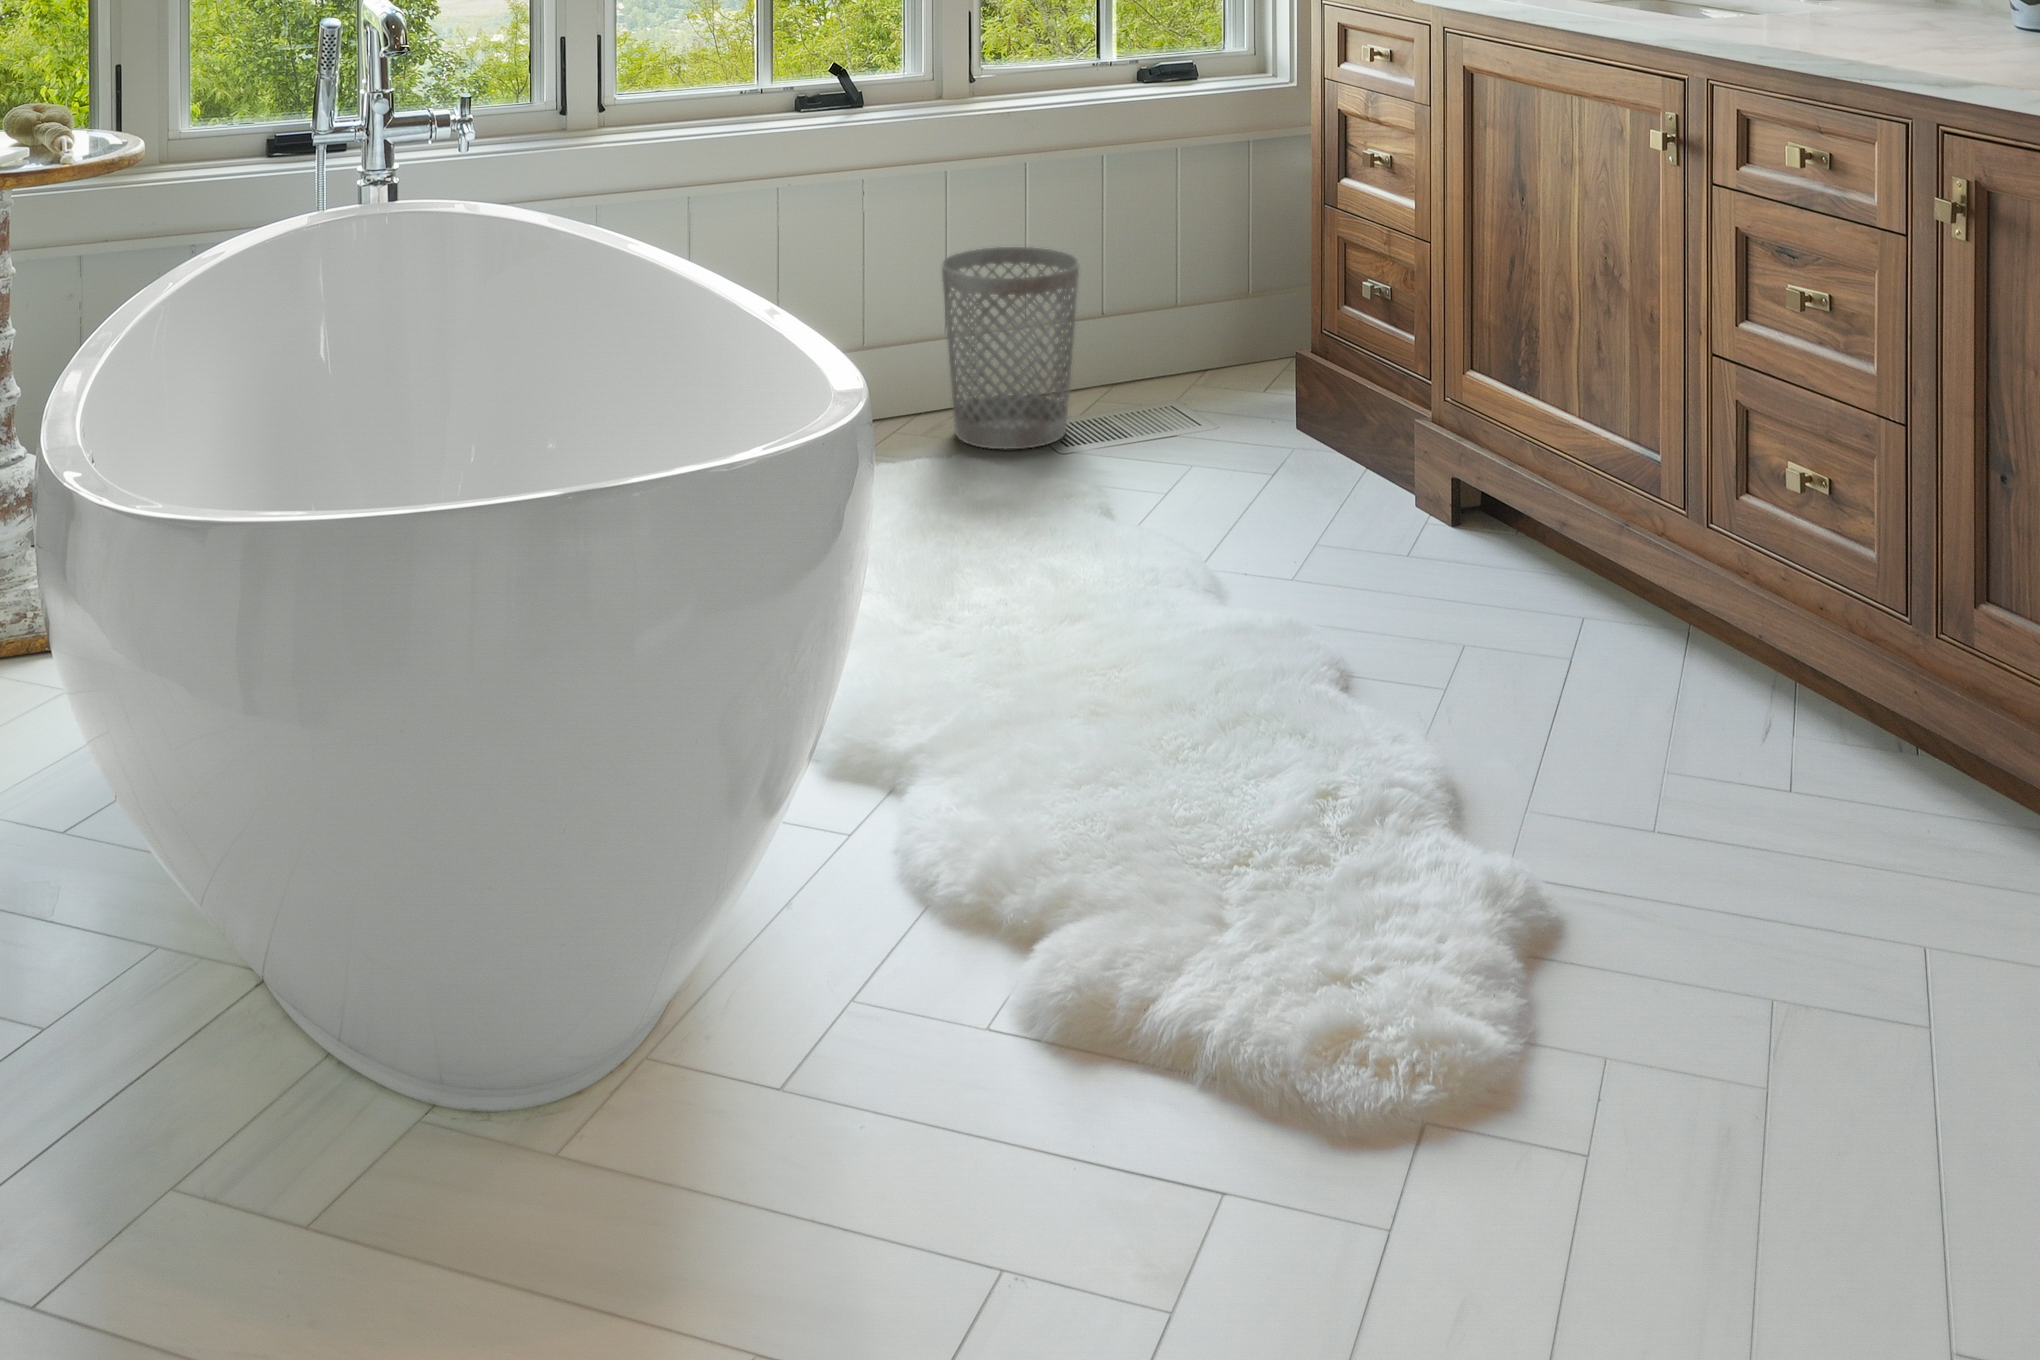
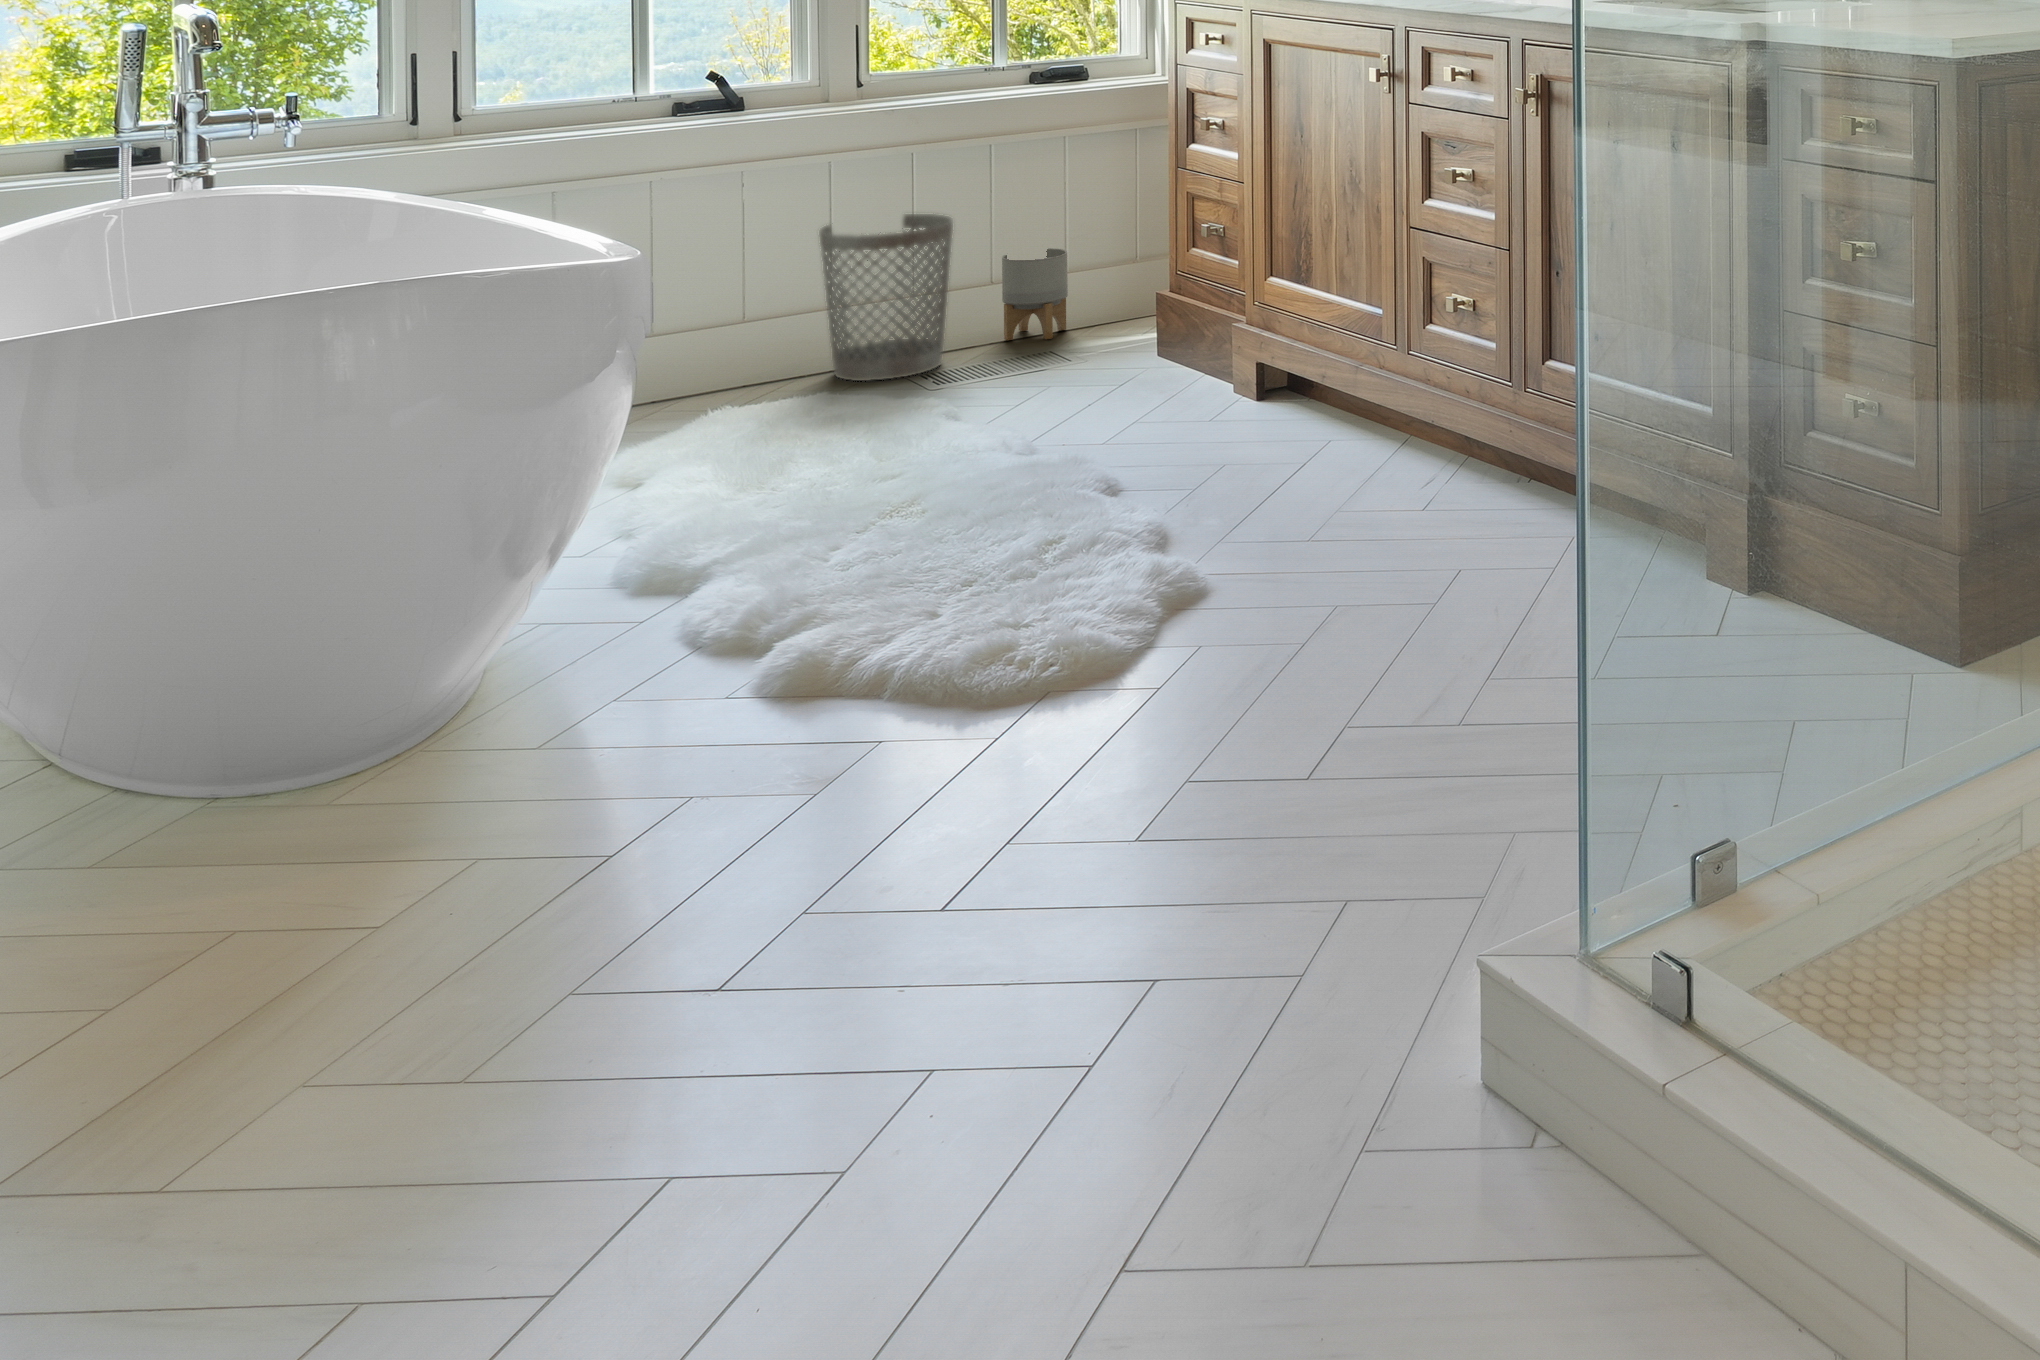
planter: none [1121,293,1191,407] -> present [1002,248,1068,340]

